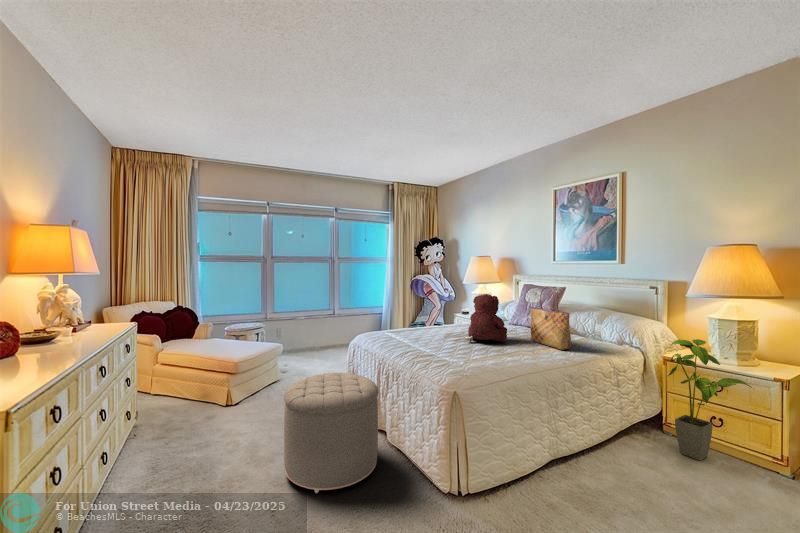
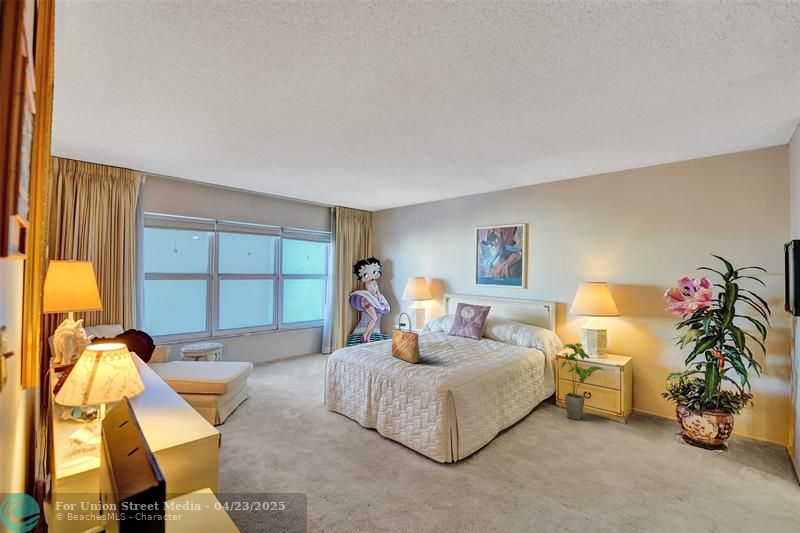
tote bag: present [530,287,571,350] -> present [392,312,420,363]
teddy bear: present [465,294,507,342] -> none [428,314,458,352]
ottoman: present [284,373,378,493] -> none [312,383,386,475]

